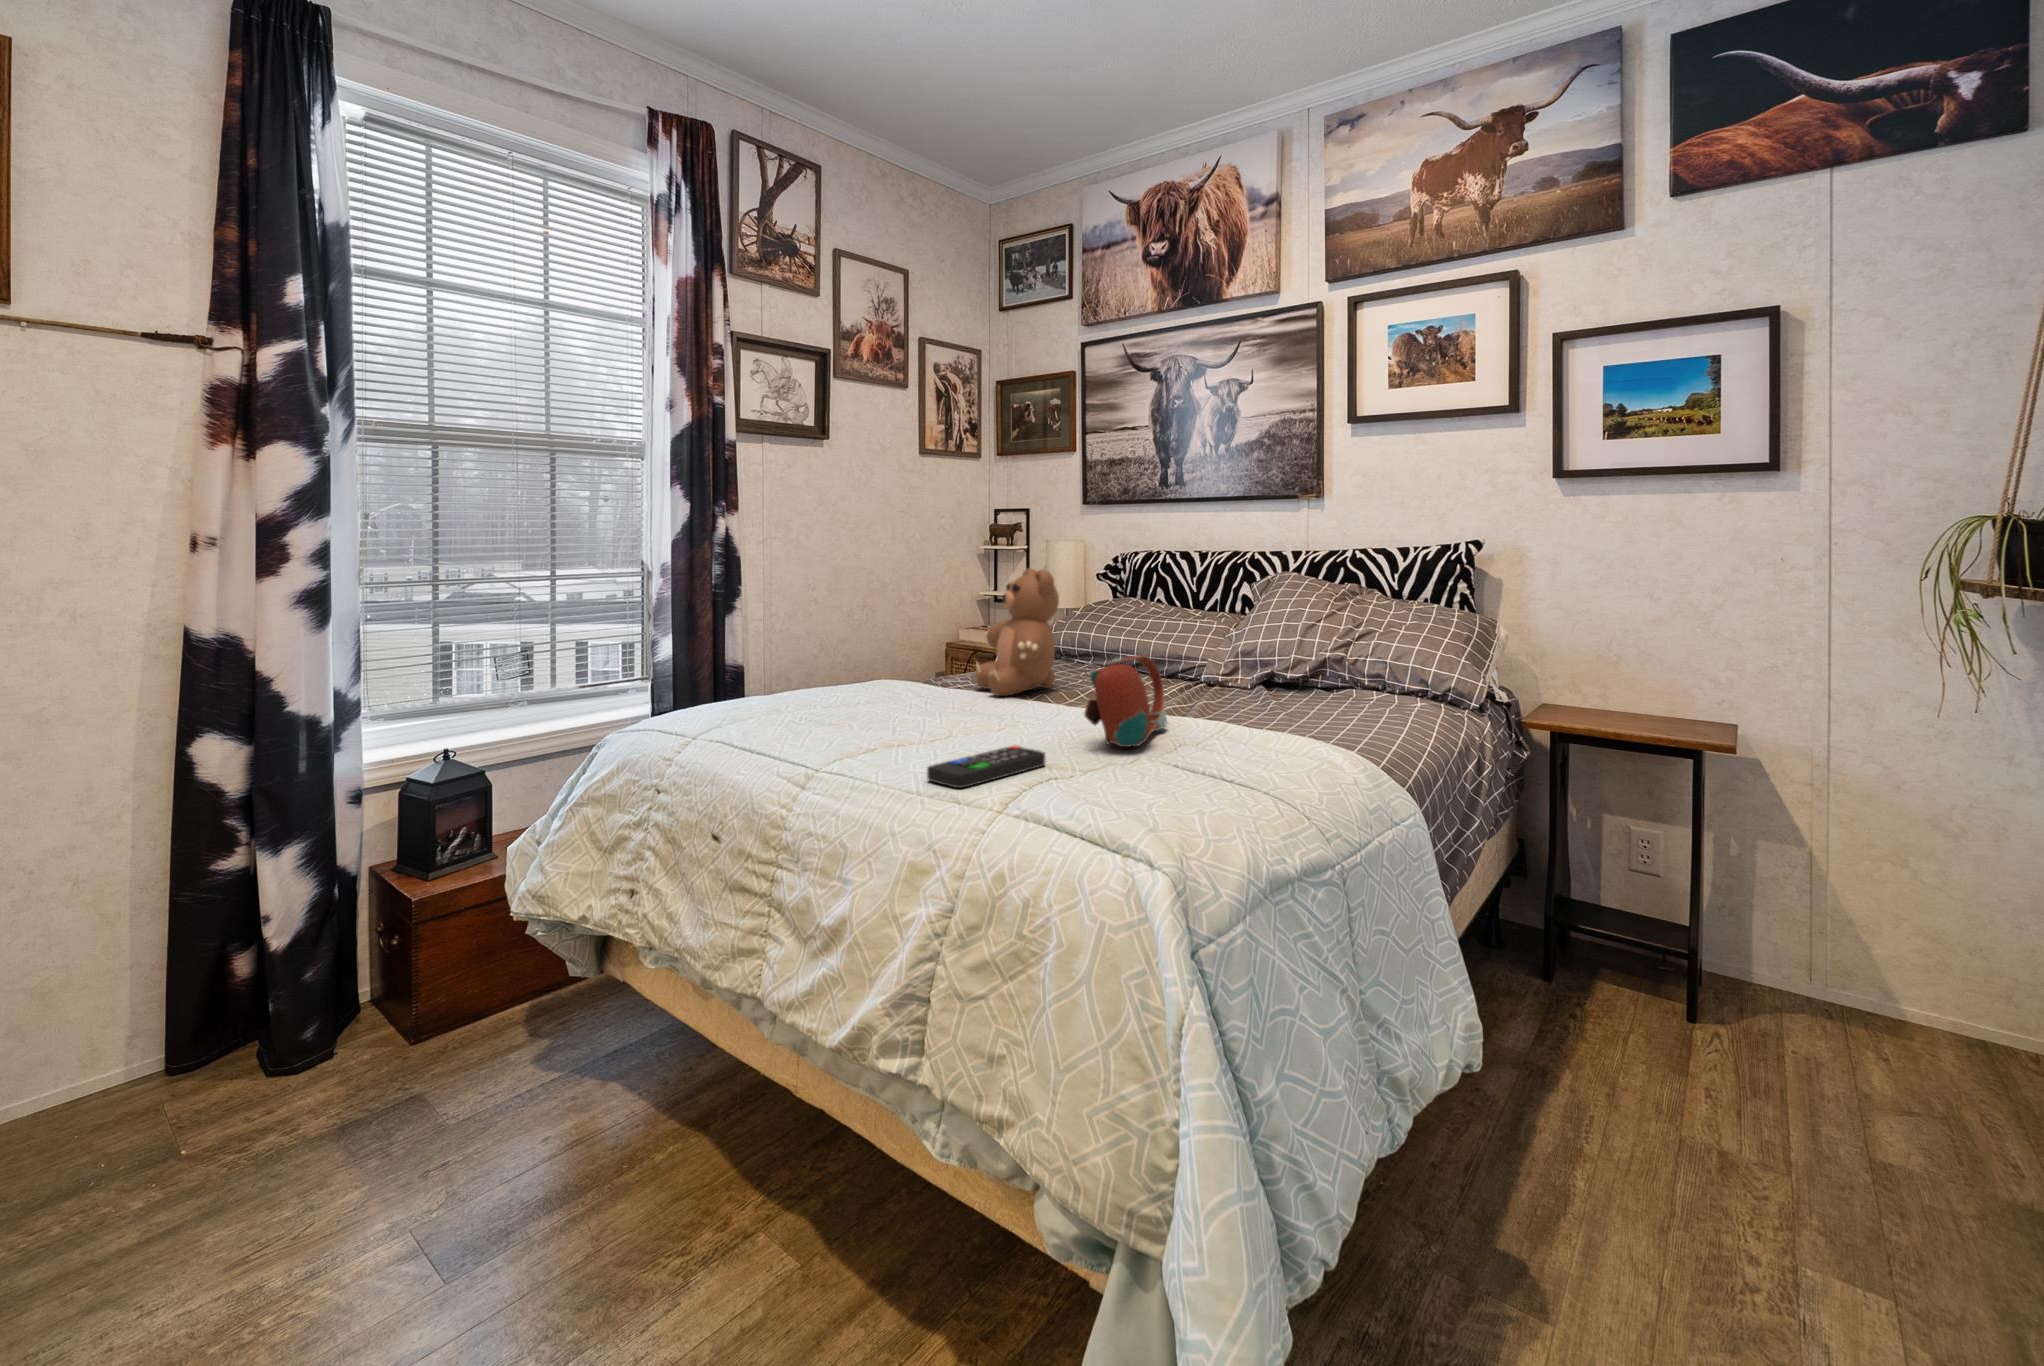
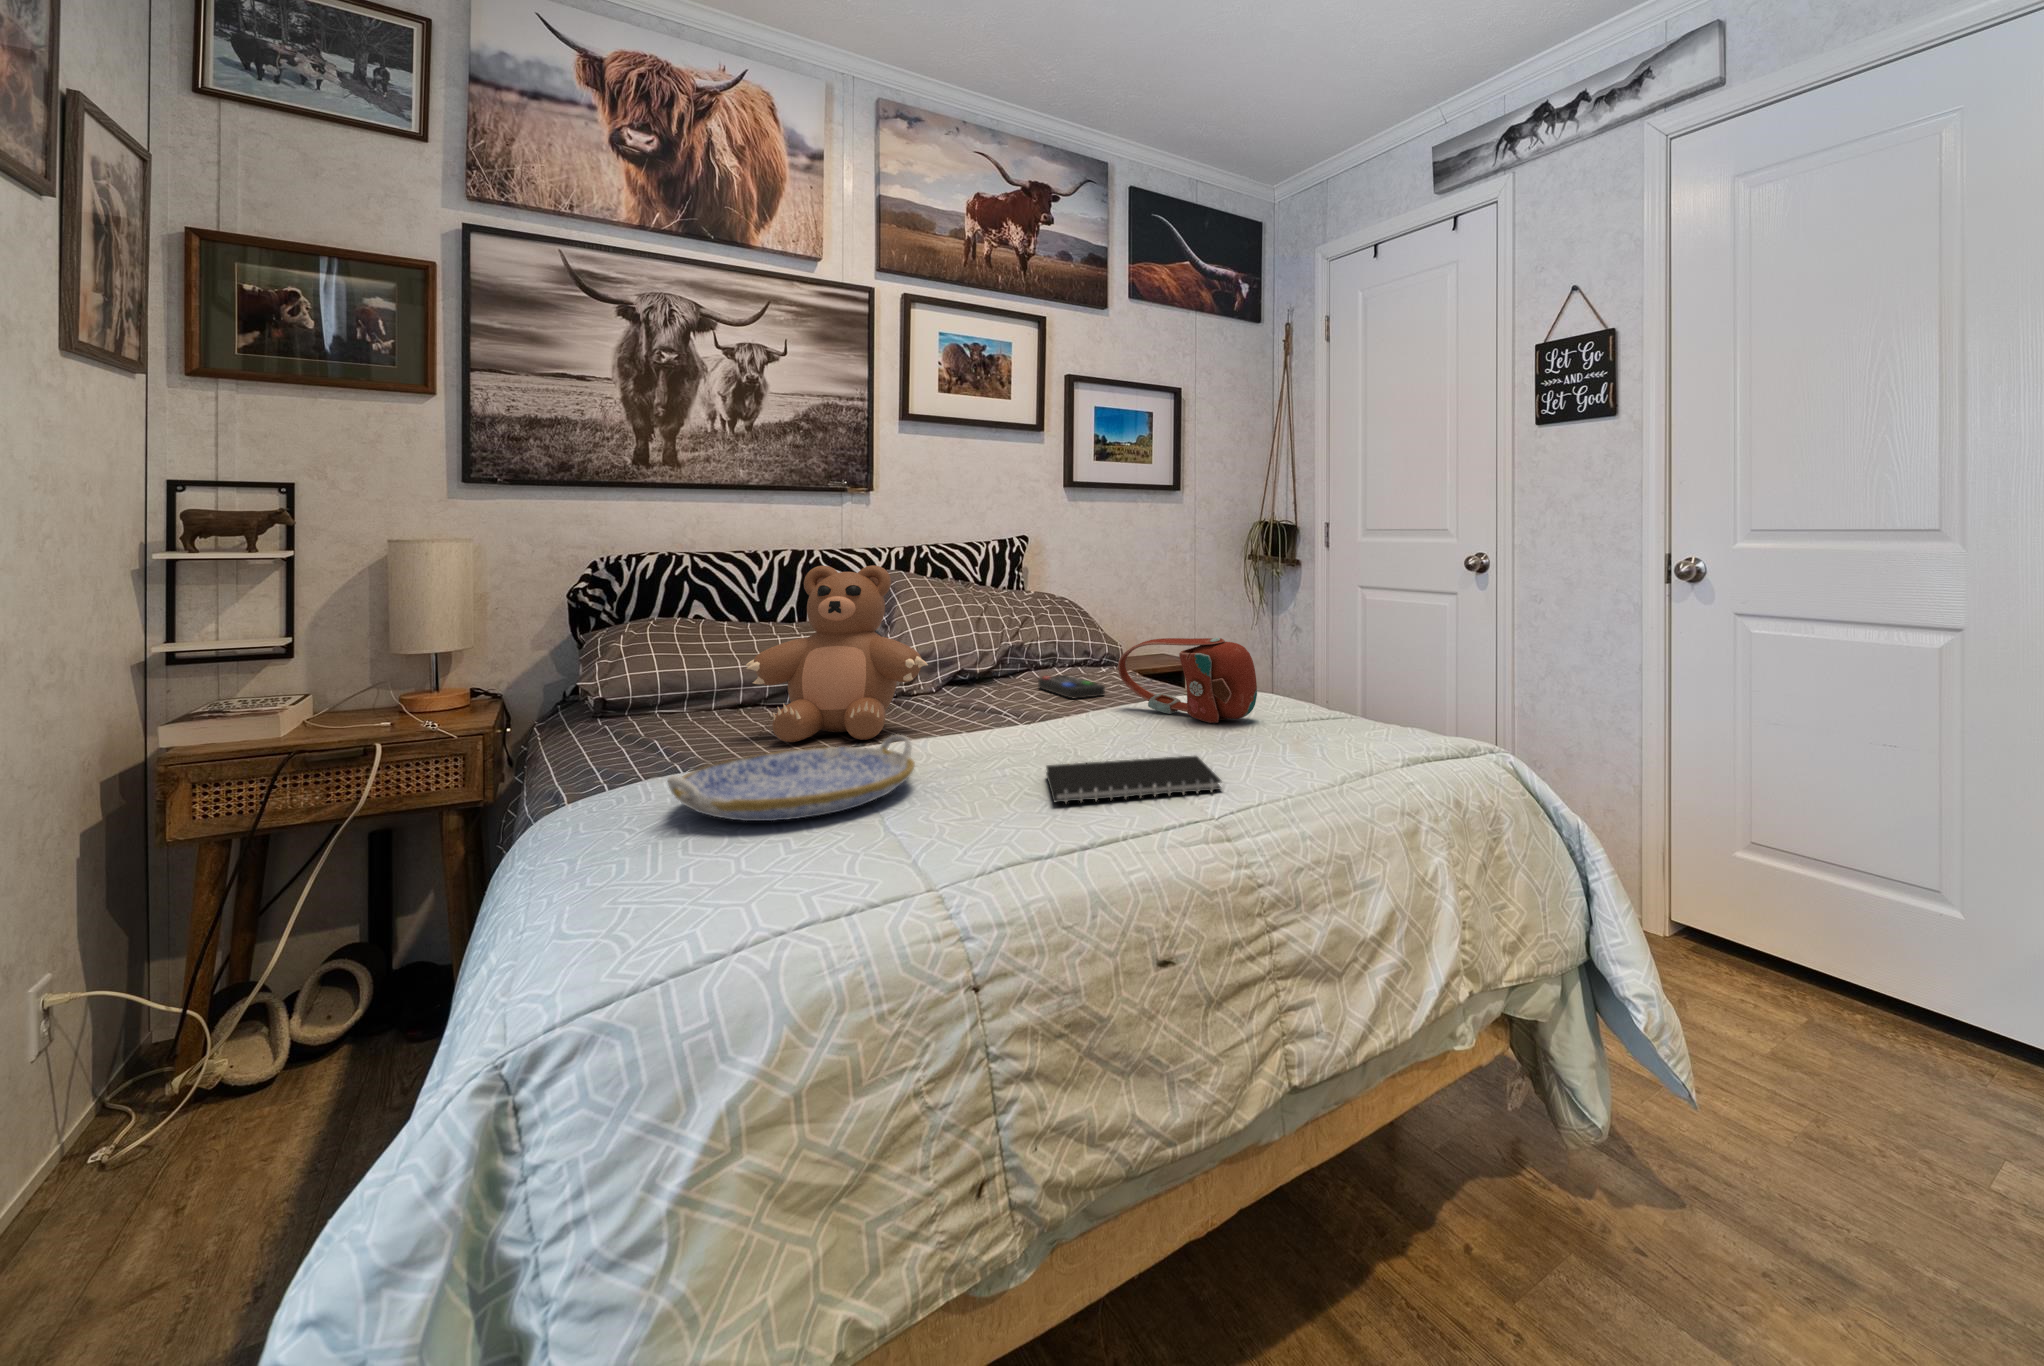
serving tray: none [783,677,915,717] -> present [668,735,915,821]
notebook: none [819,724,943,765] -> present [1046,756,1221,803]
remote control: present [927,745,1045,788] -> present [1038,675,1105,699]

